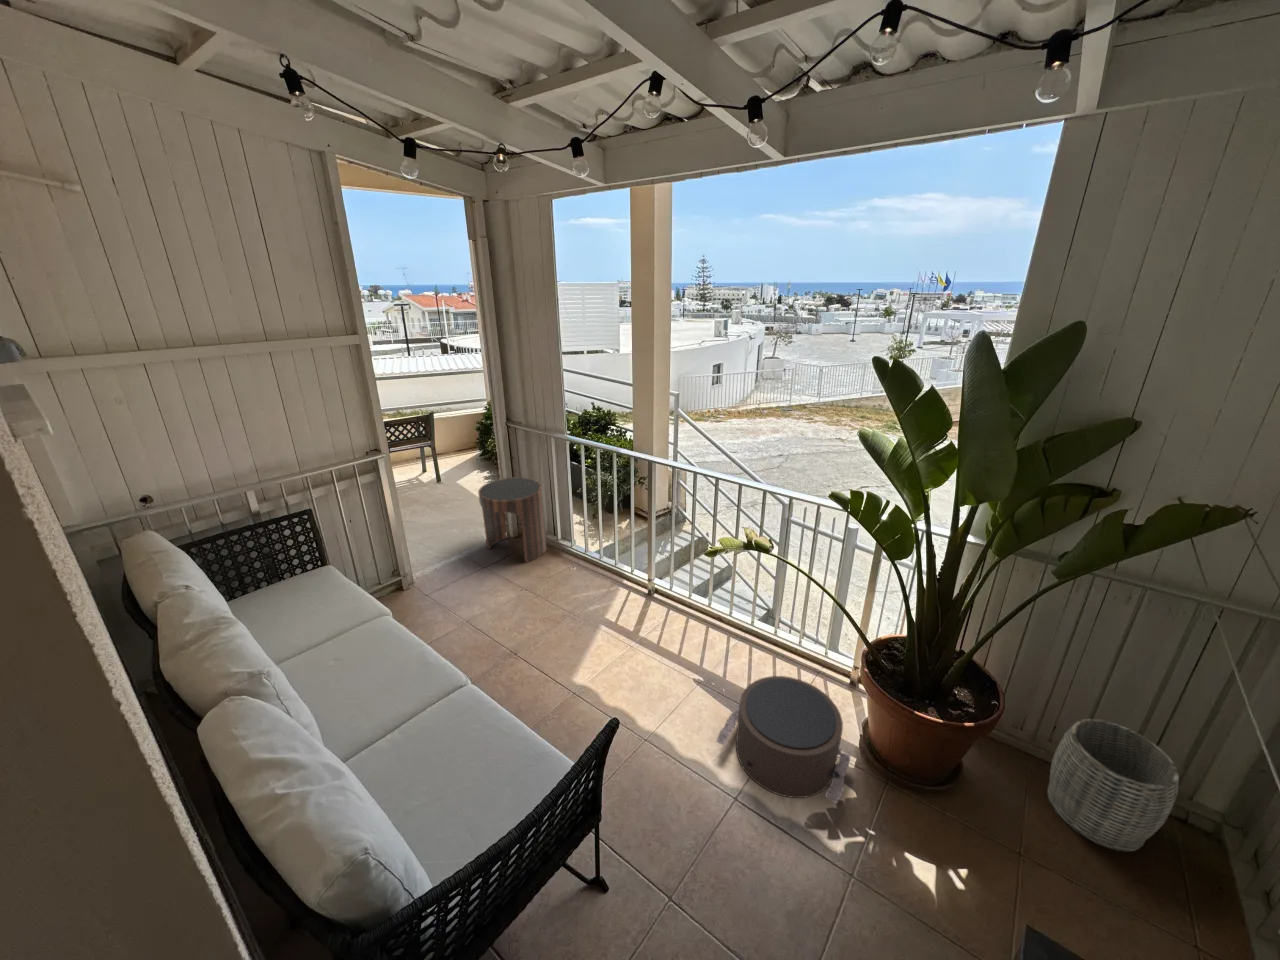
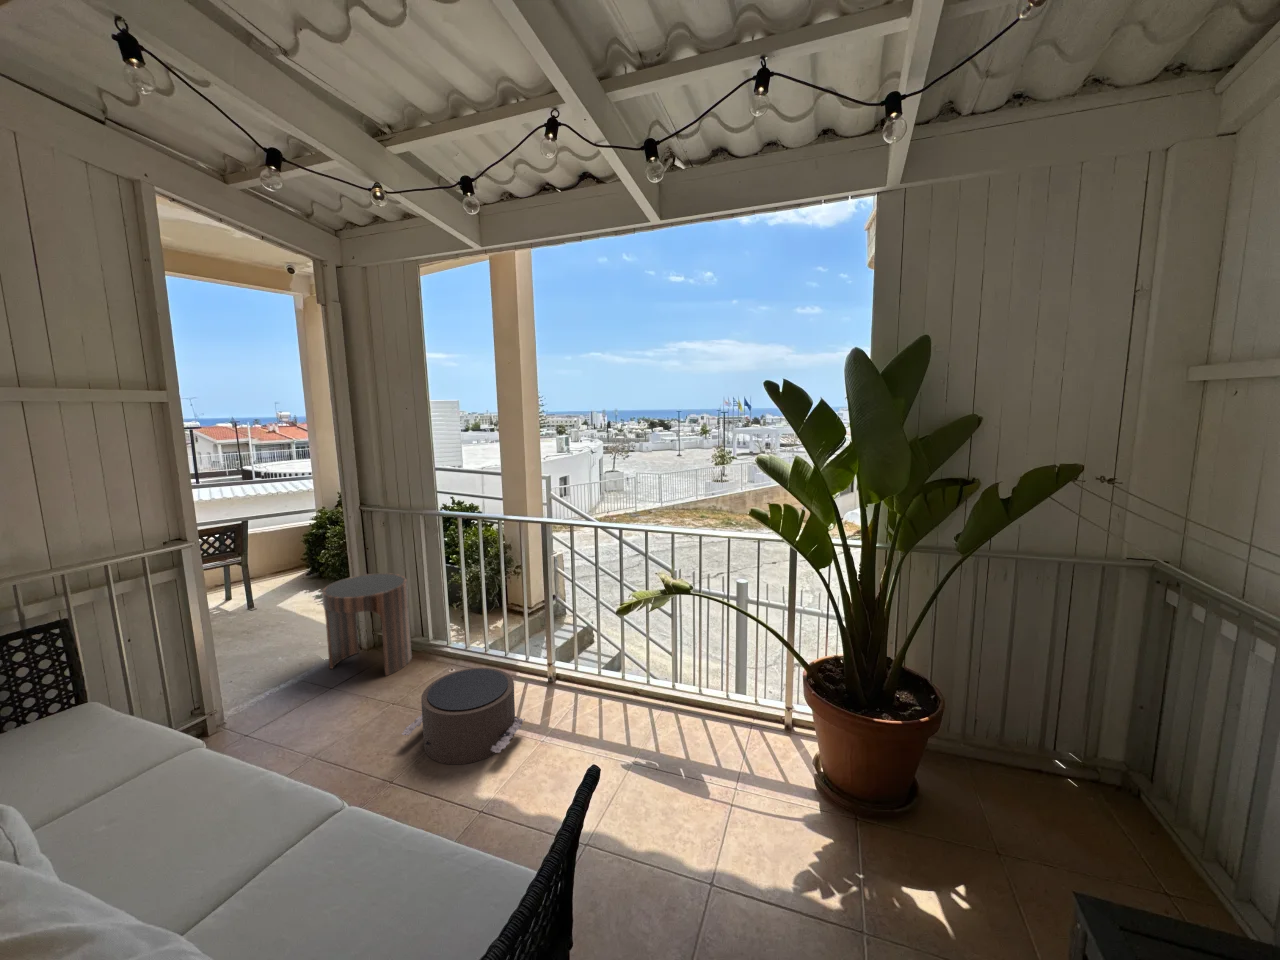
pouf: present [716,676,851,803] -> present [401,668,525,764]
woven basket: present [1047,719,1179,851] -> none [984,699,1088,822]

